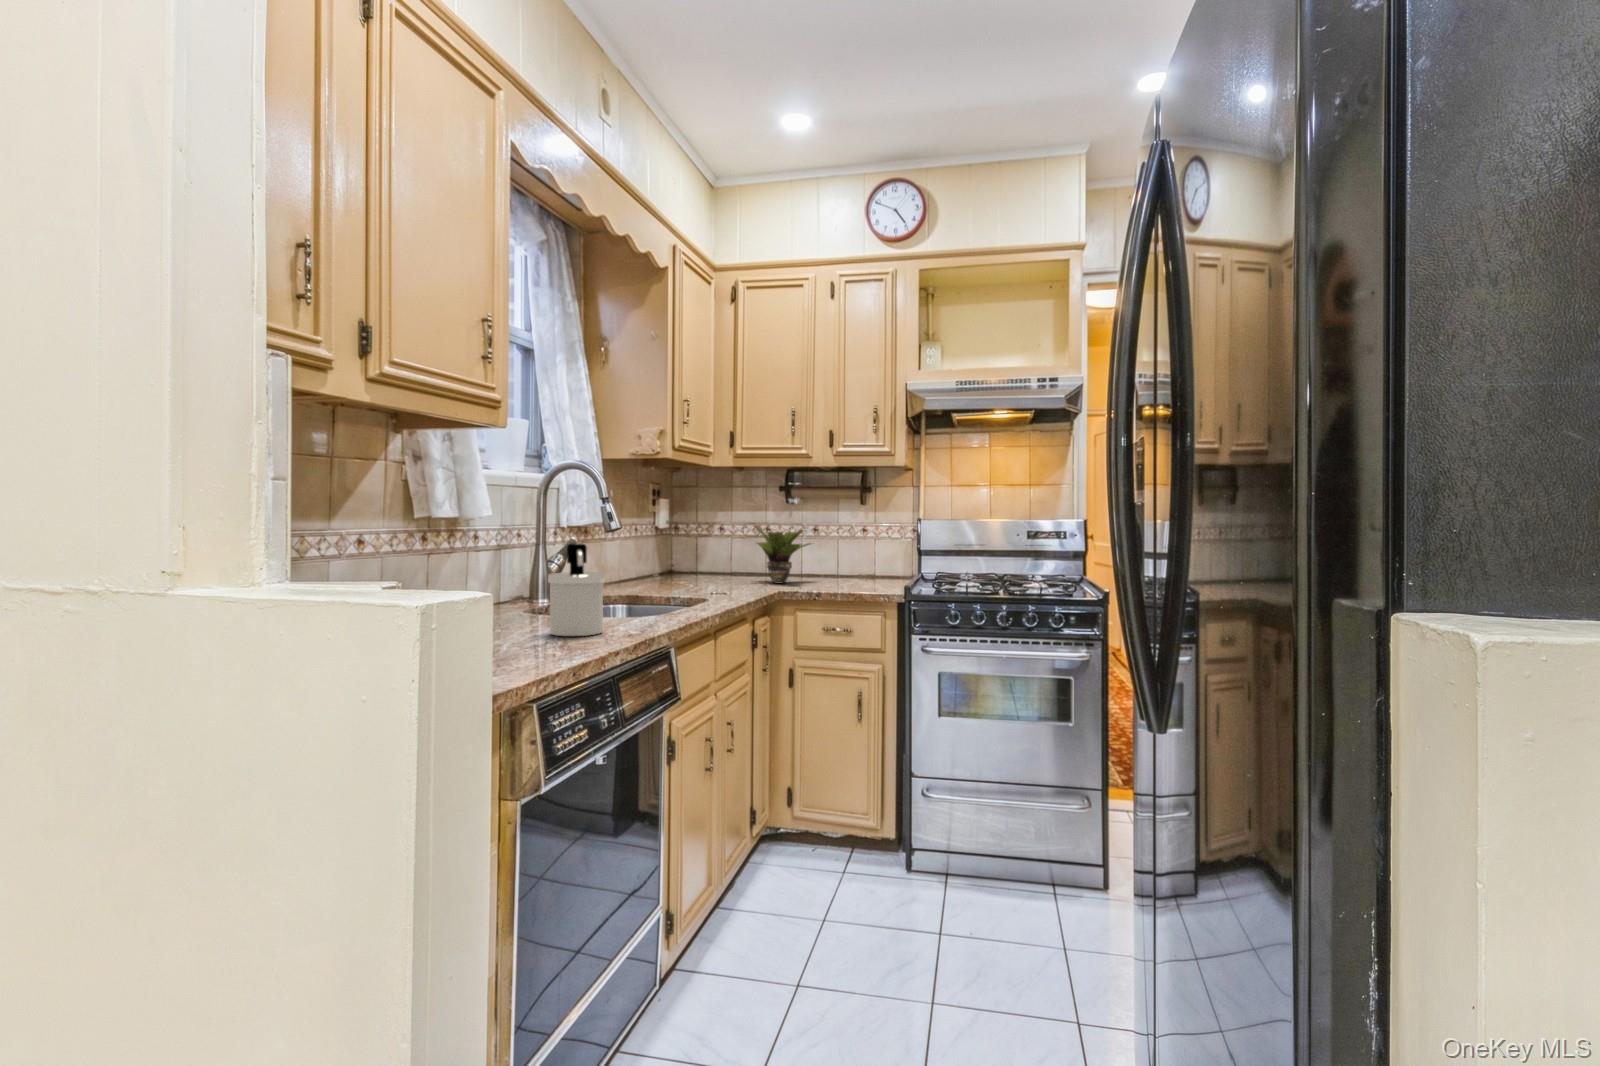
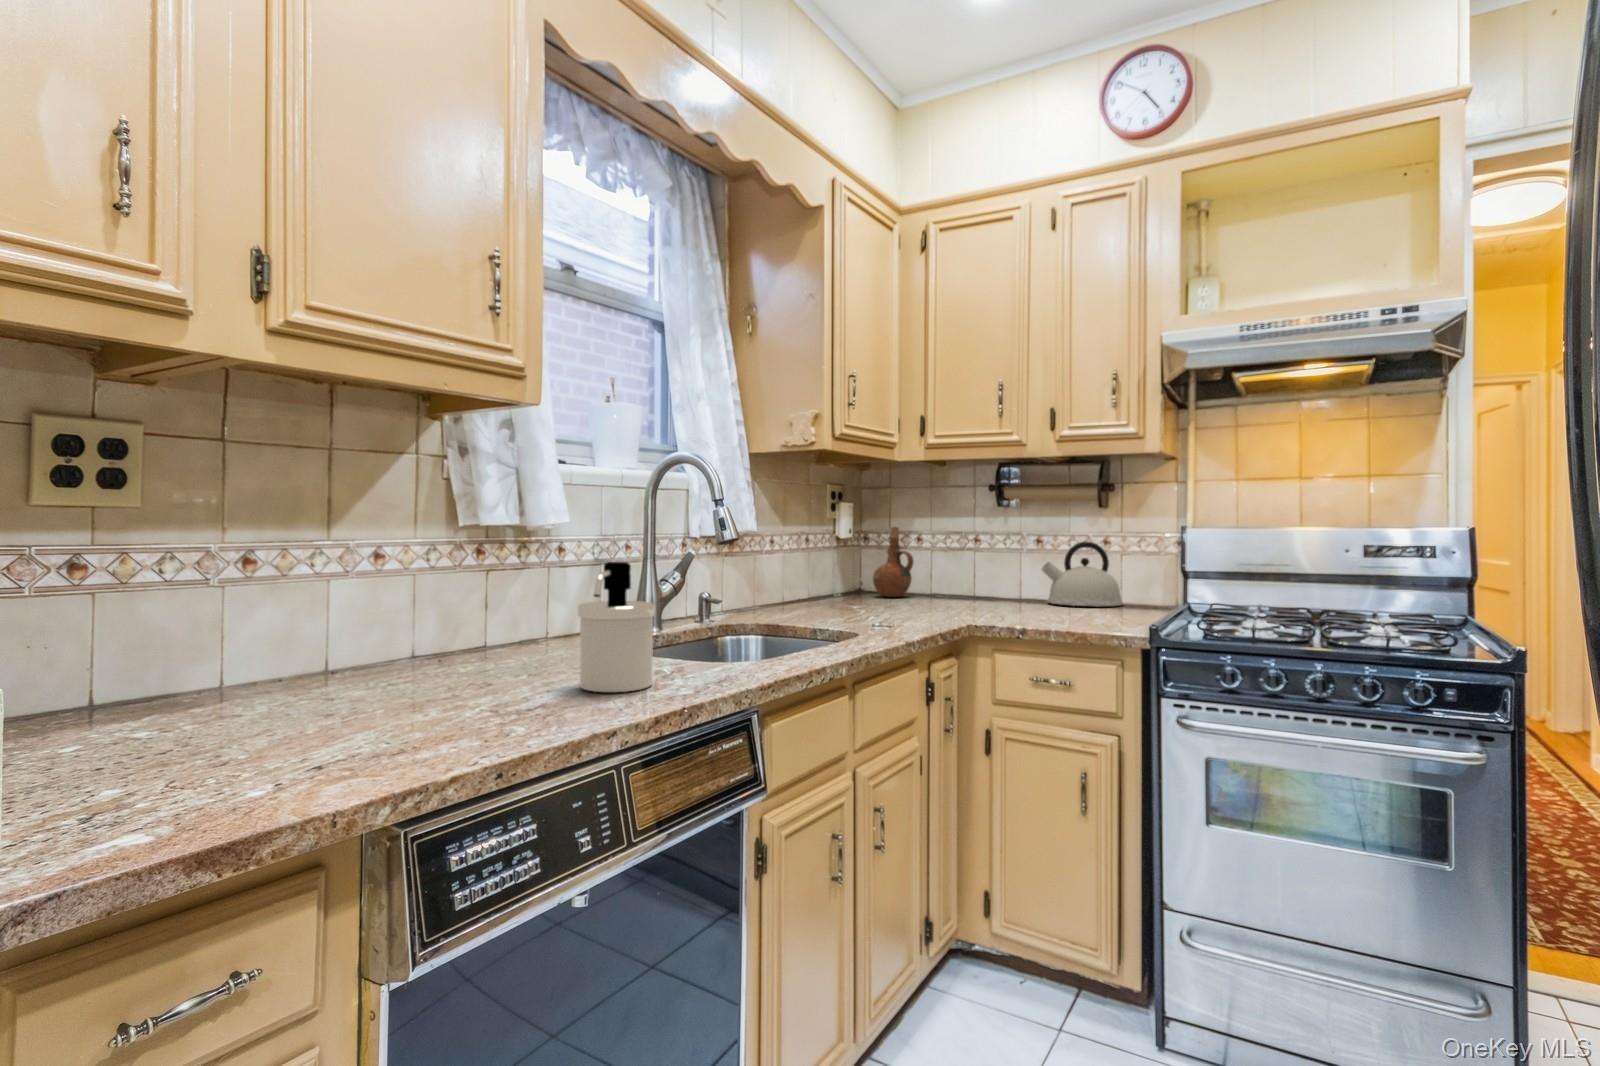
ceramic pitcher: none [686,519,719,576] -> present [873,527,914,597]
potted plant: present [754,526,811,584] -> none [943,535,1028,612]
kettle: none [820,530,877,578] -> present [1042,542,1123,606]

